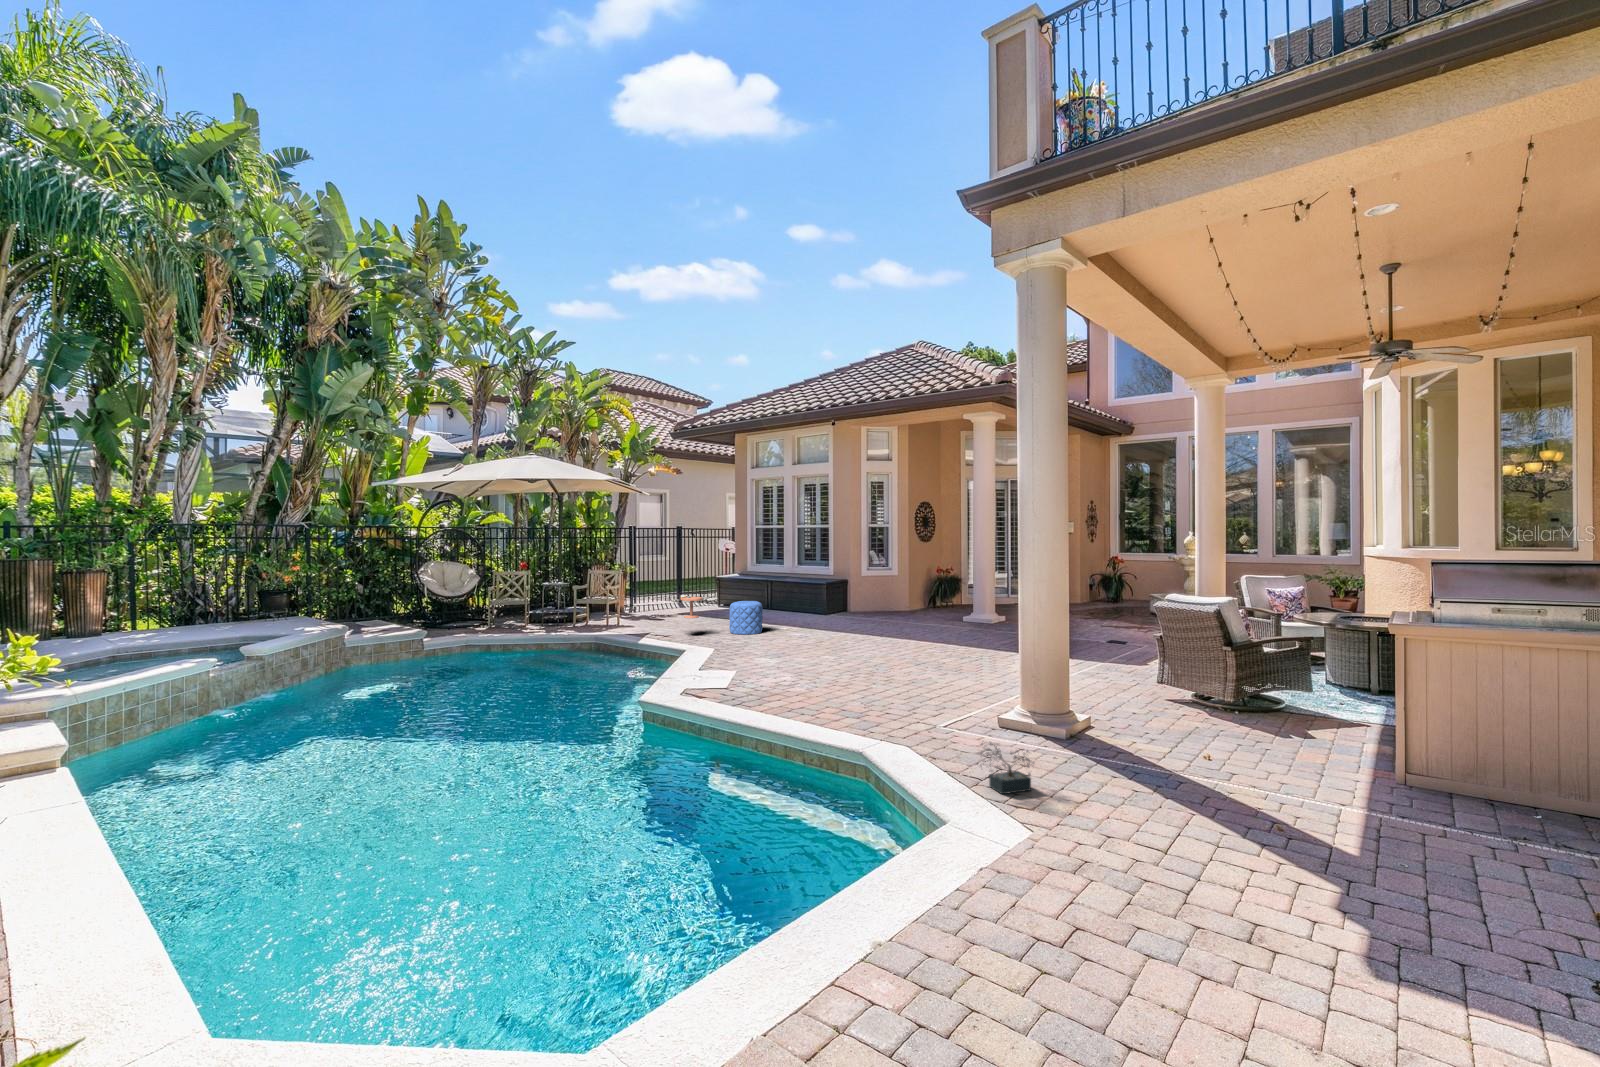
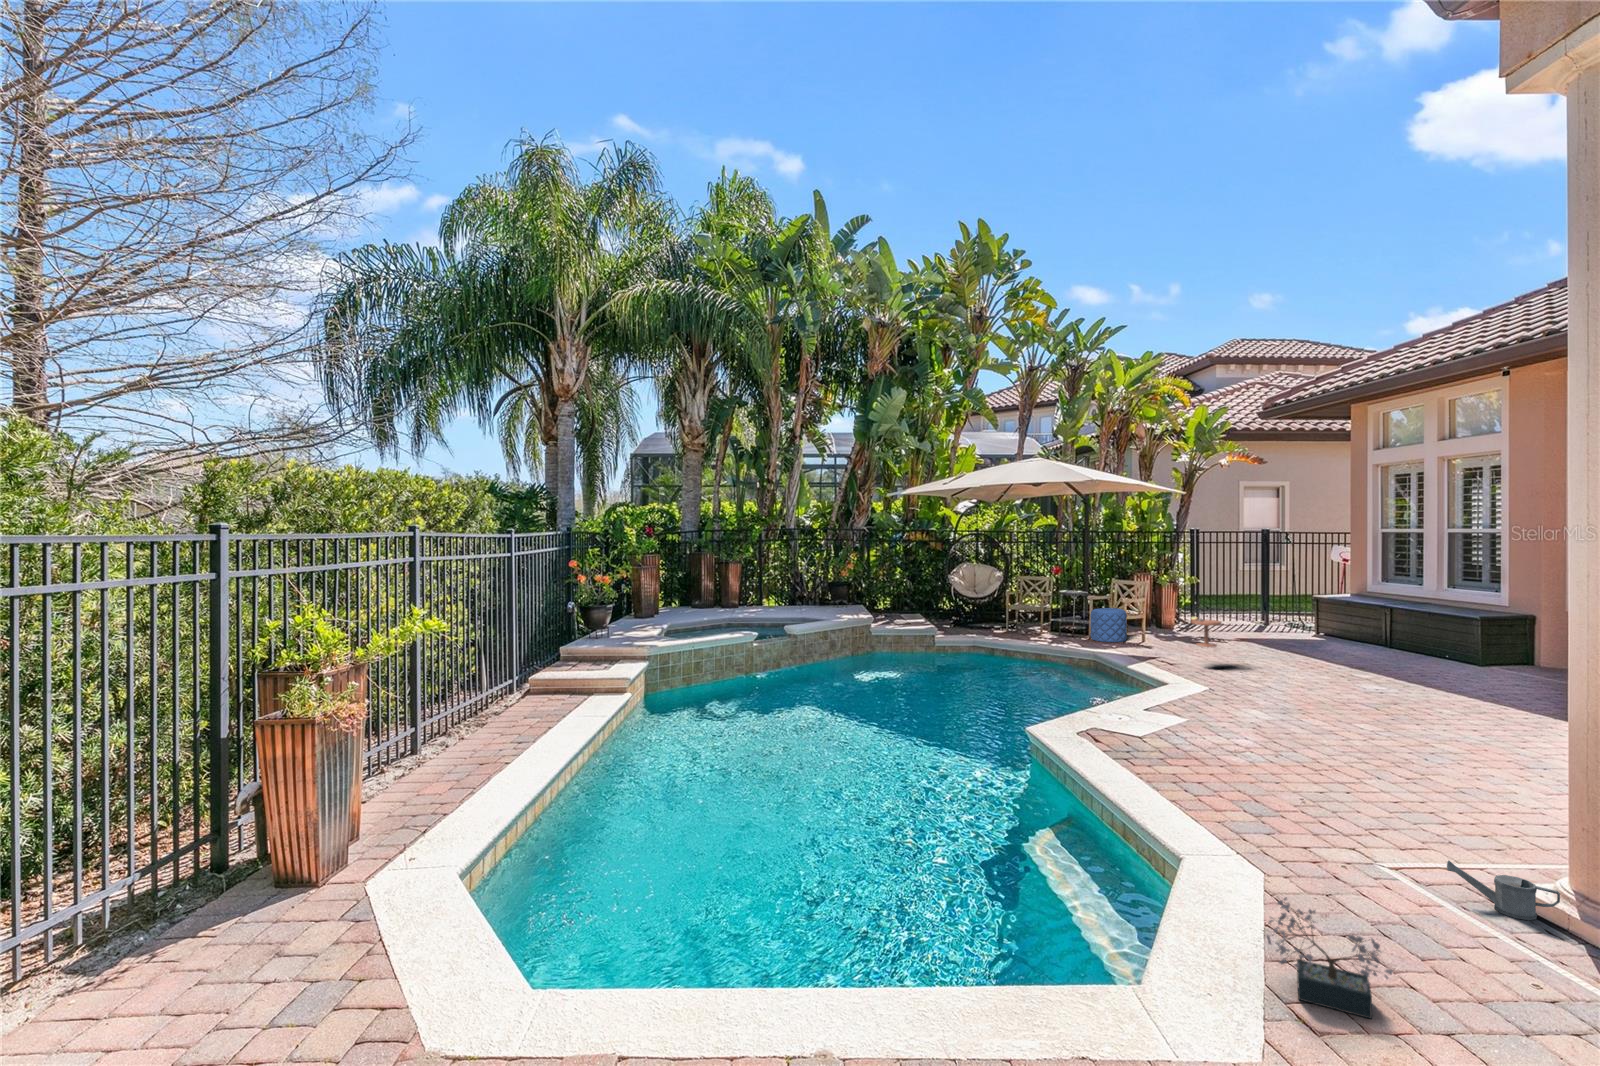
pouf: present [729,601,763,635] -> present [1090,608,1127,642]
watering can: none [976,712,1022,733] -> present [1447,860,1560,920]

